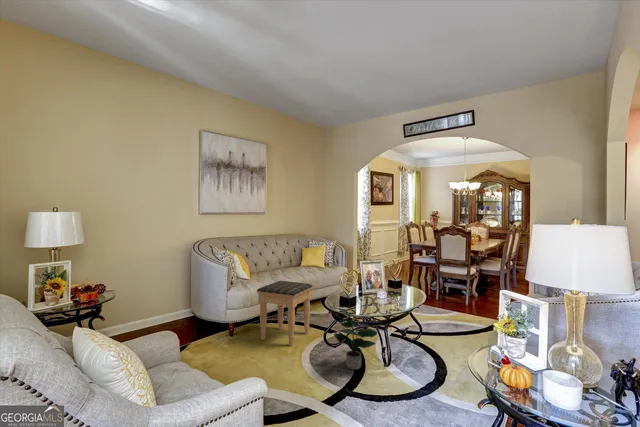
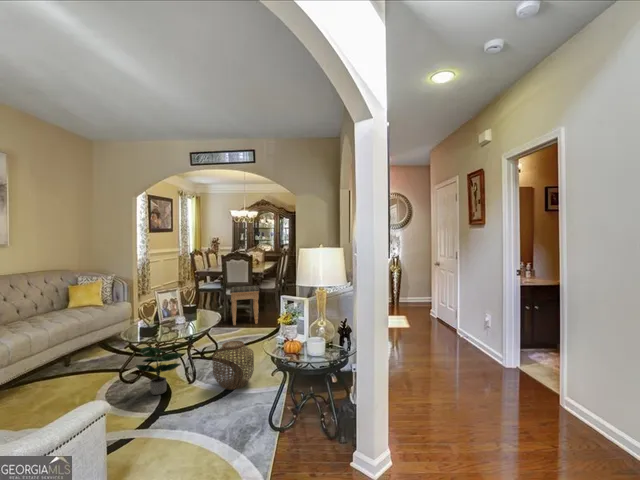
footstool: present [257,281,313,346] -> present [230,286,259,325]
woven basket: none [409,332,460,393] -> present [213,341,254,390]

